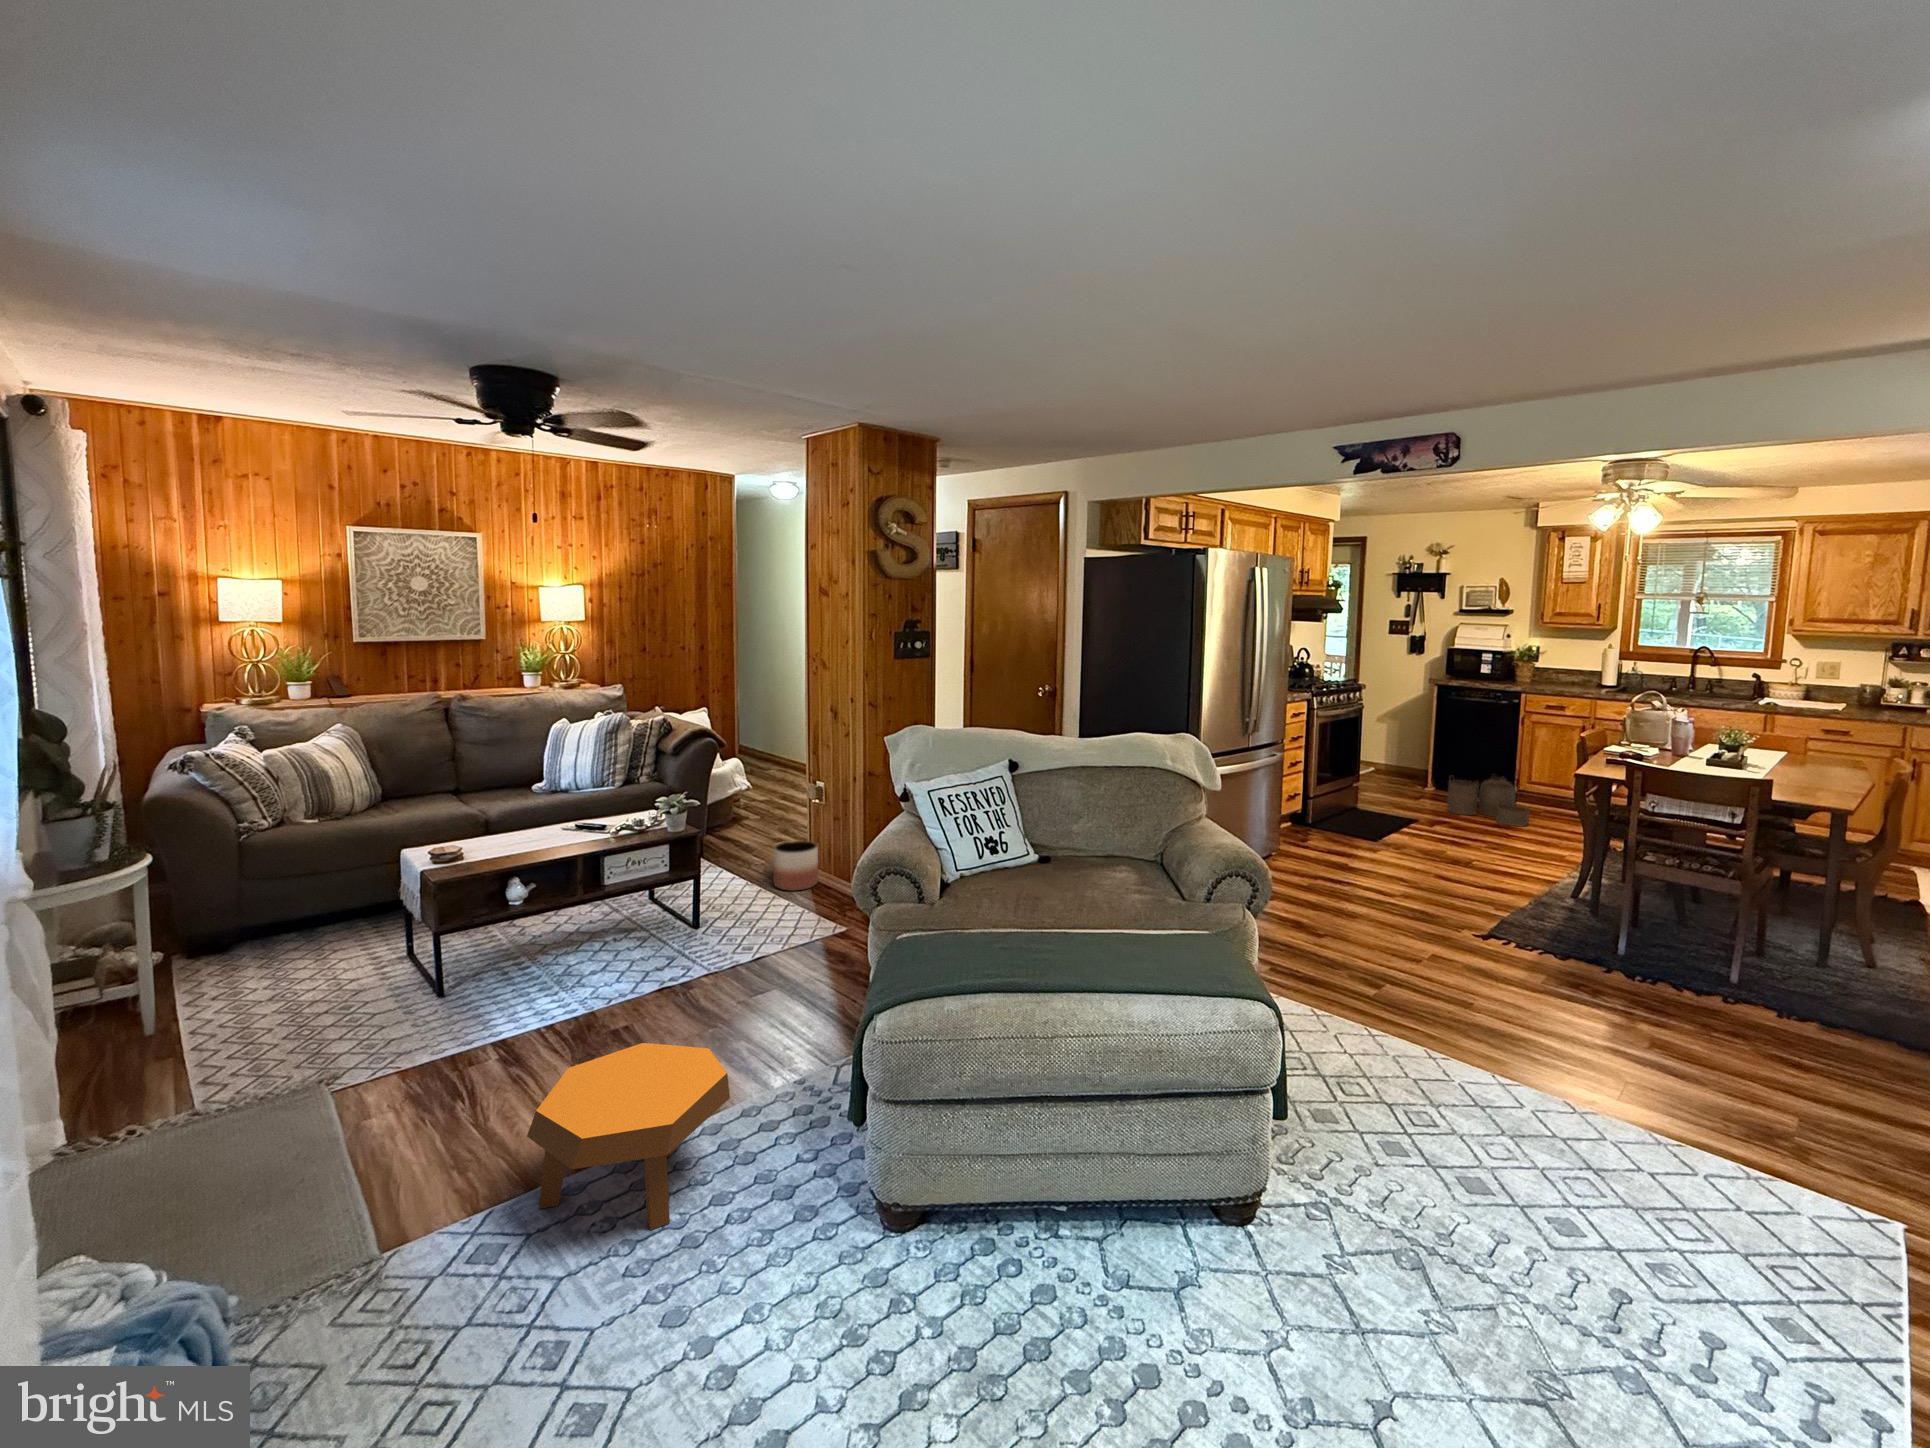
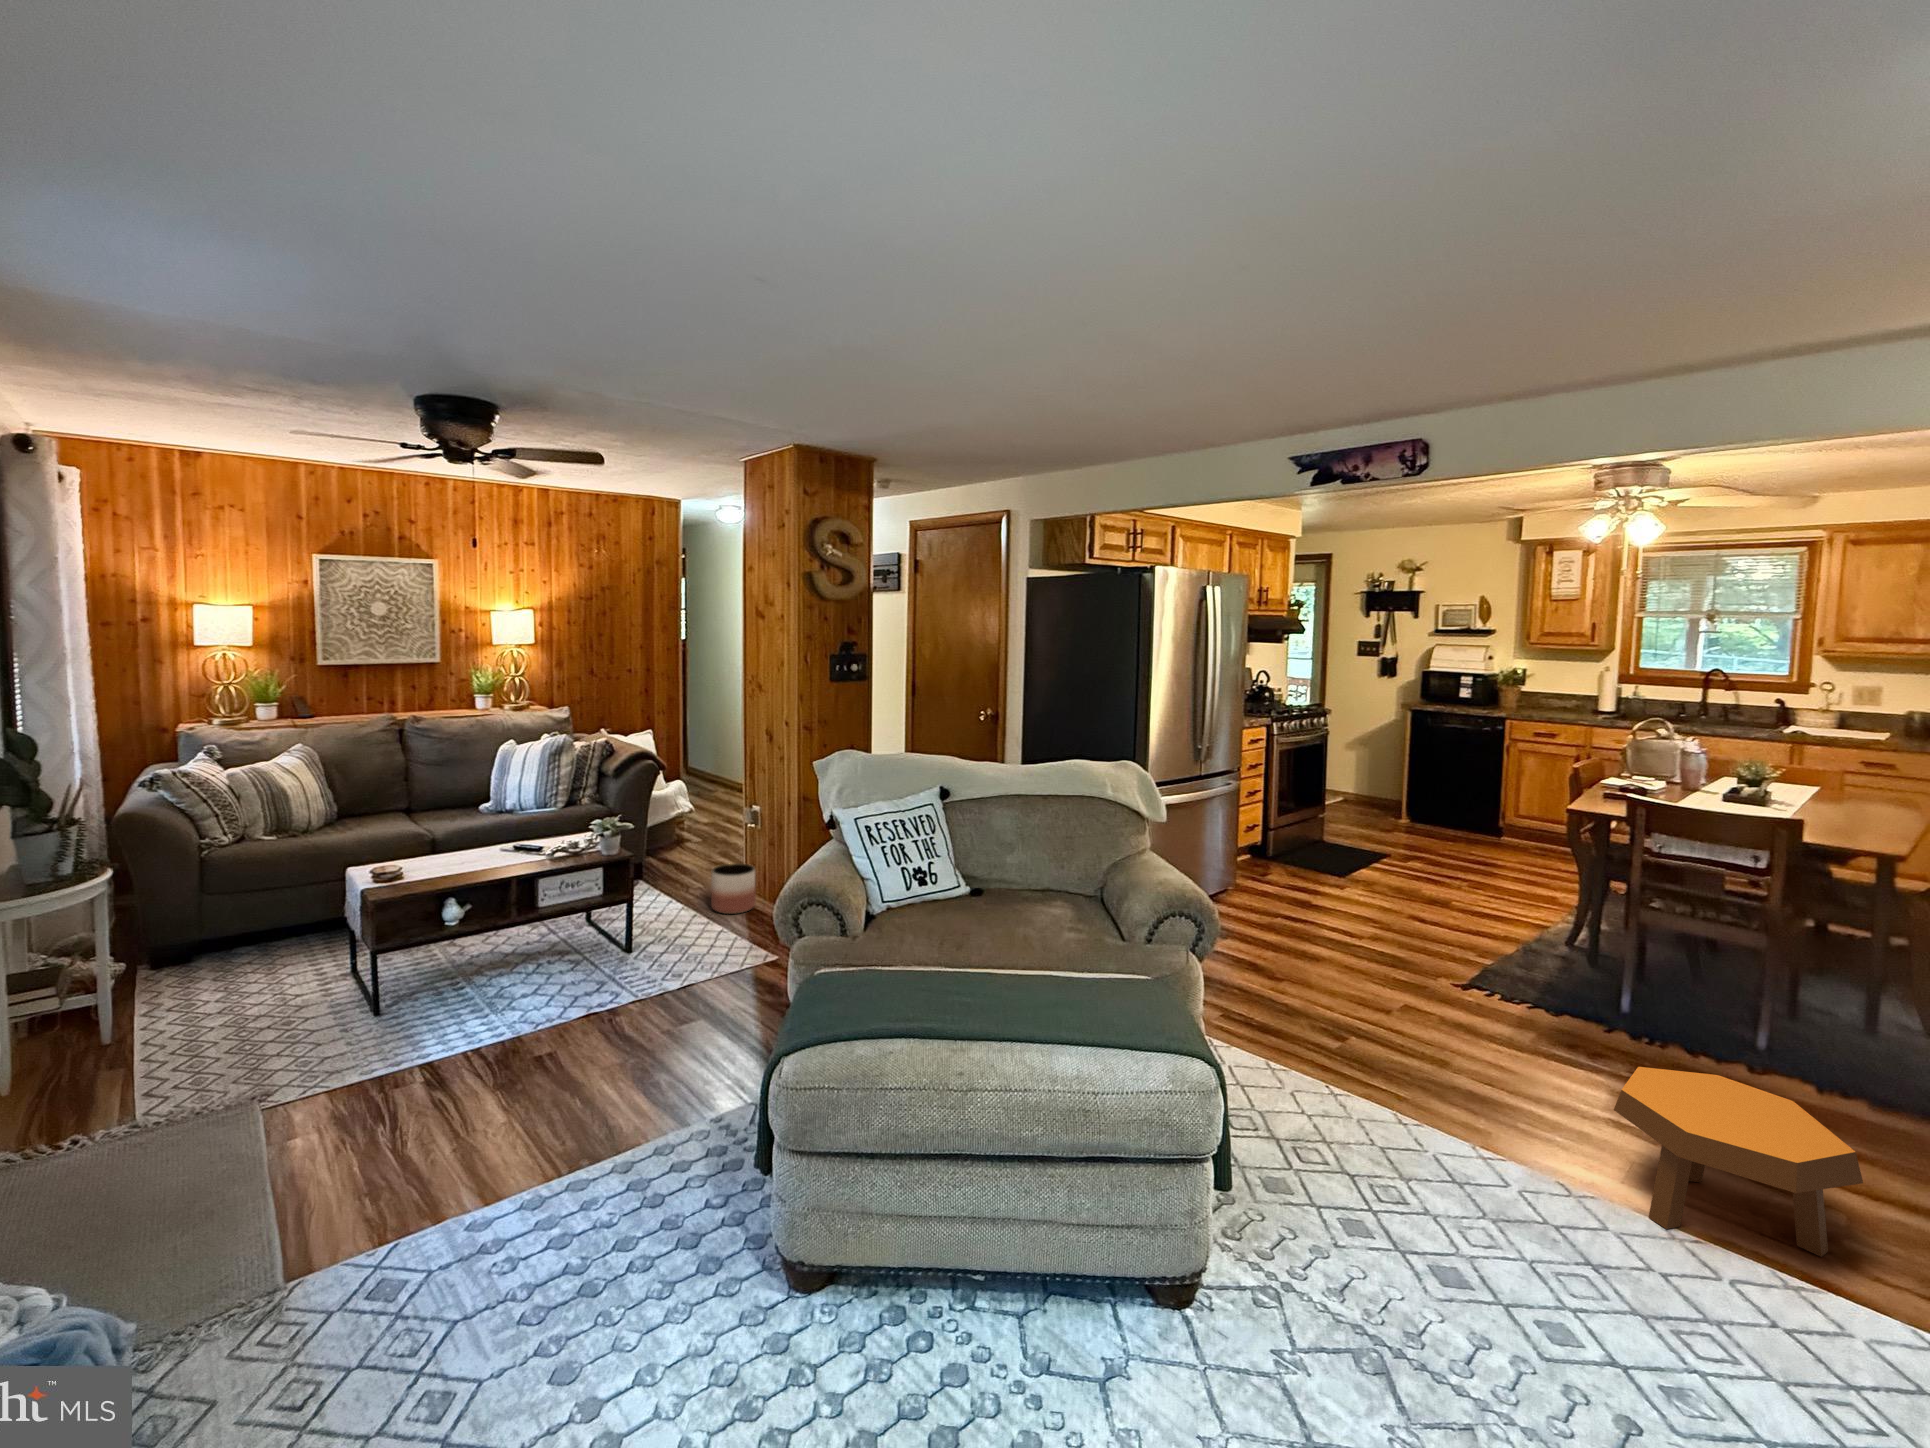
woven basket: present [1447,777,1529,826] -> none [1419,804,1512,861]
footstool: present [527,1043,730,1230] -> present [1614,1067,1863,1257]

